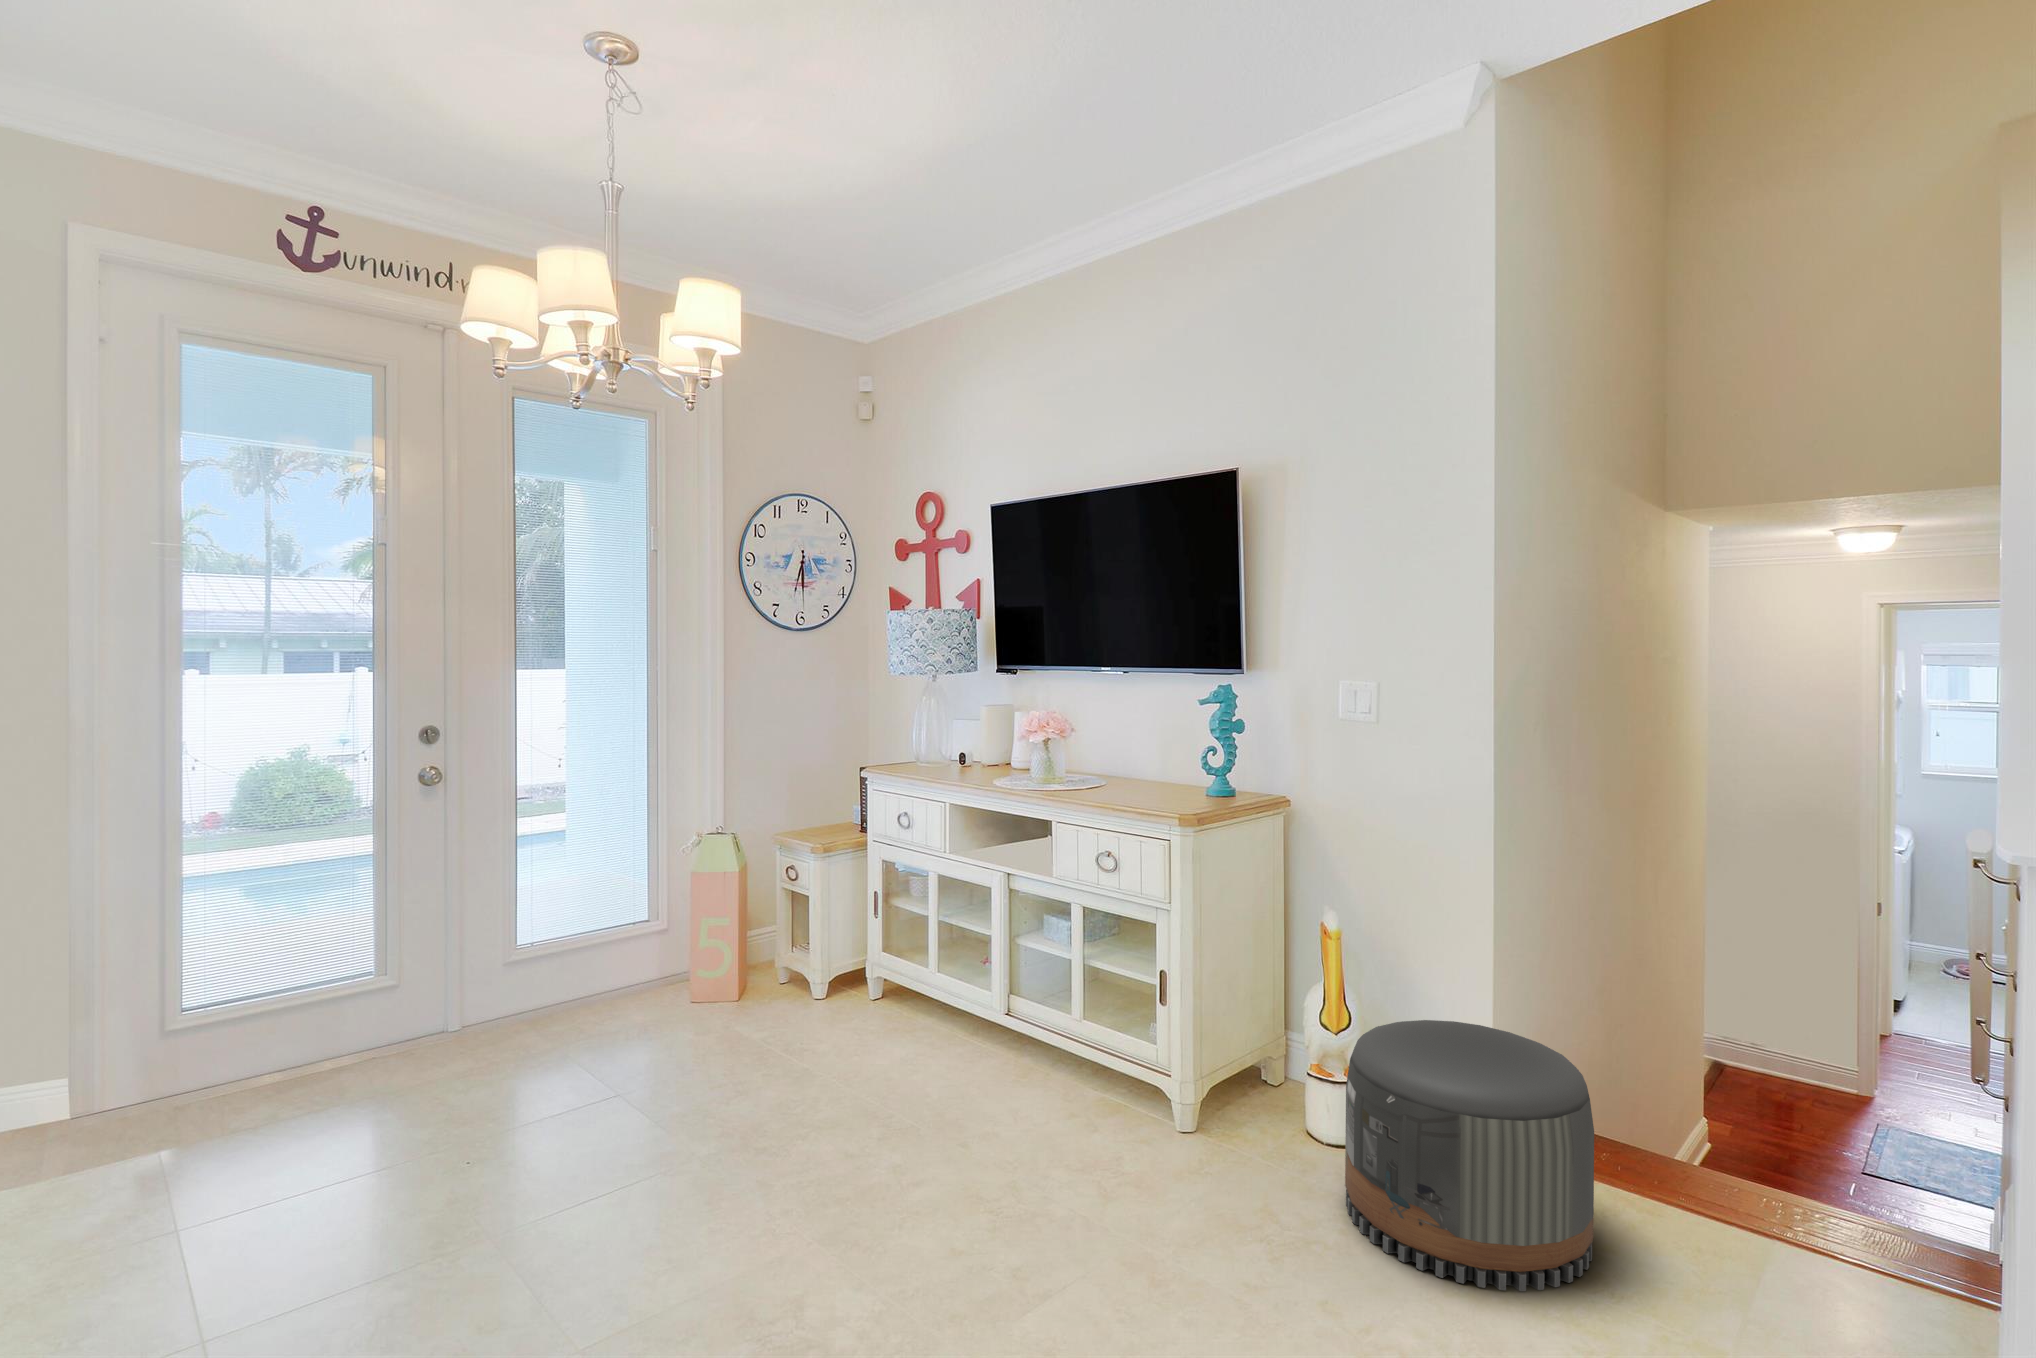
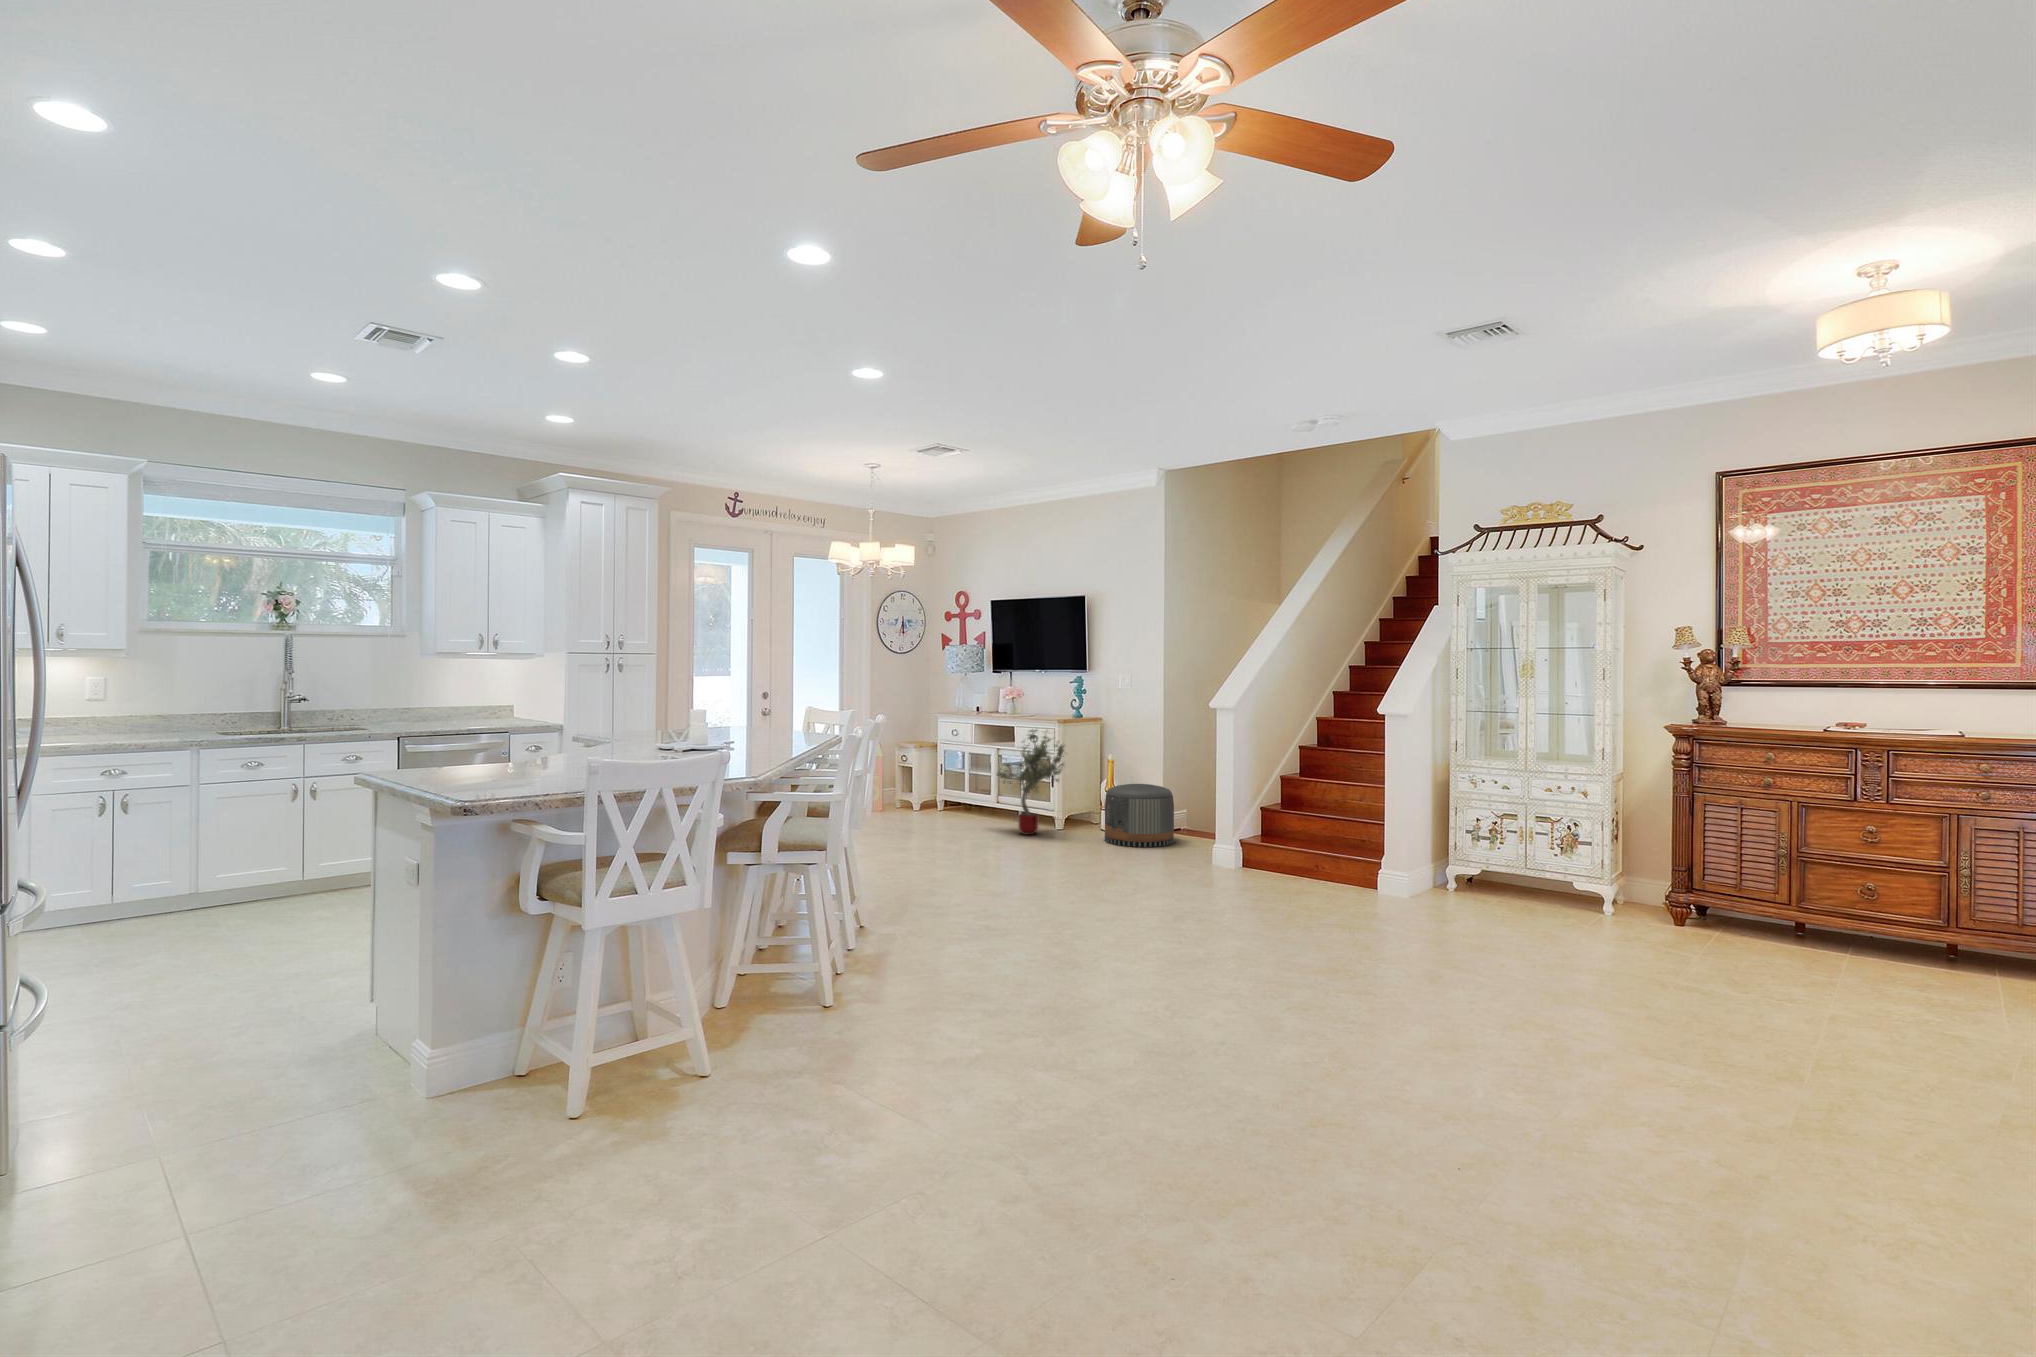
potted tree: none [999,842,1219,1167] -> present [997,730,1064,835]

